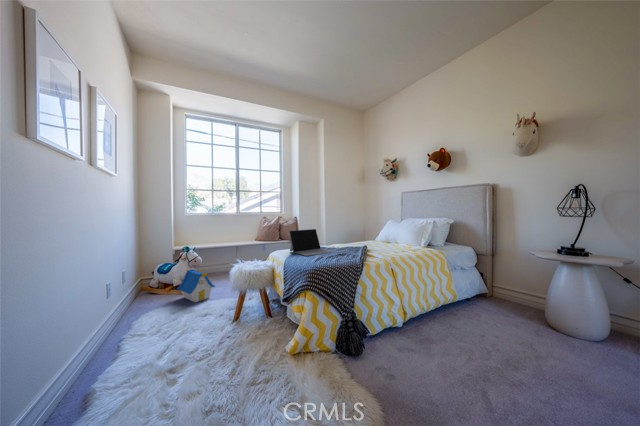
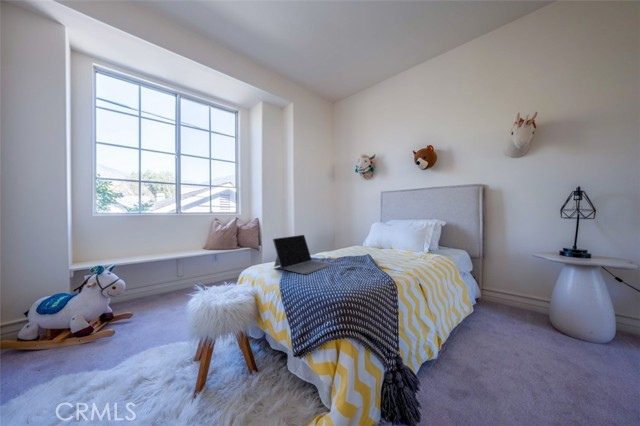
toy house: present [177,269,215,302] -> none [78,302,151,359]

